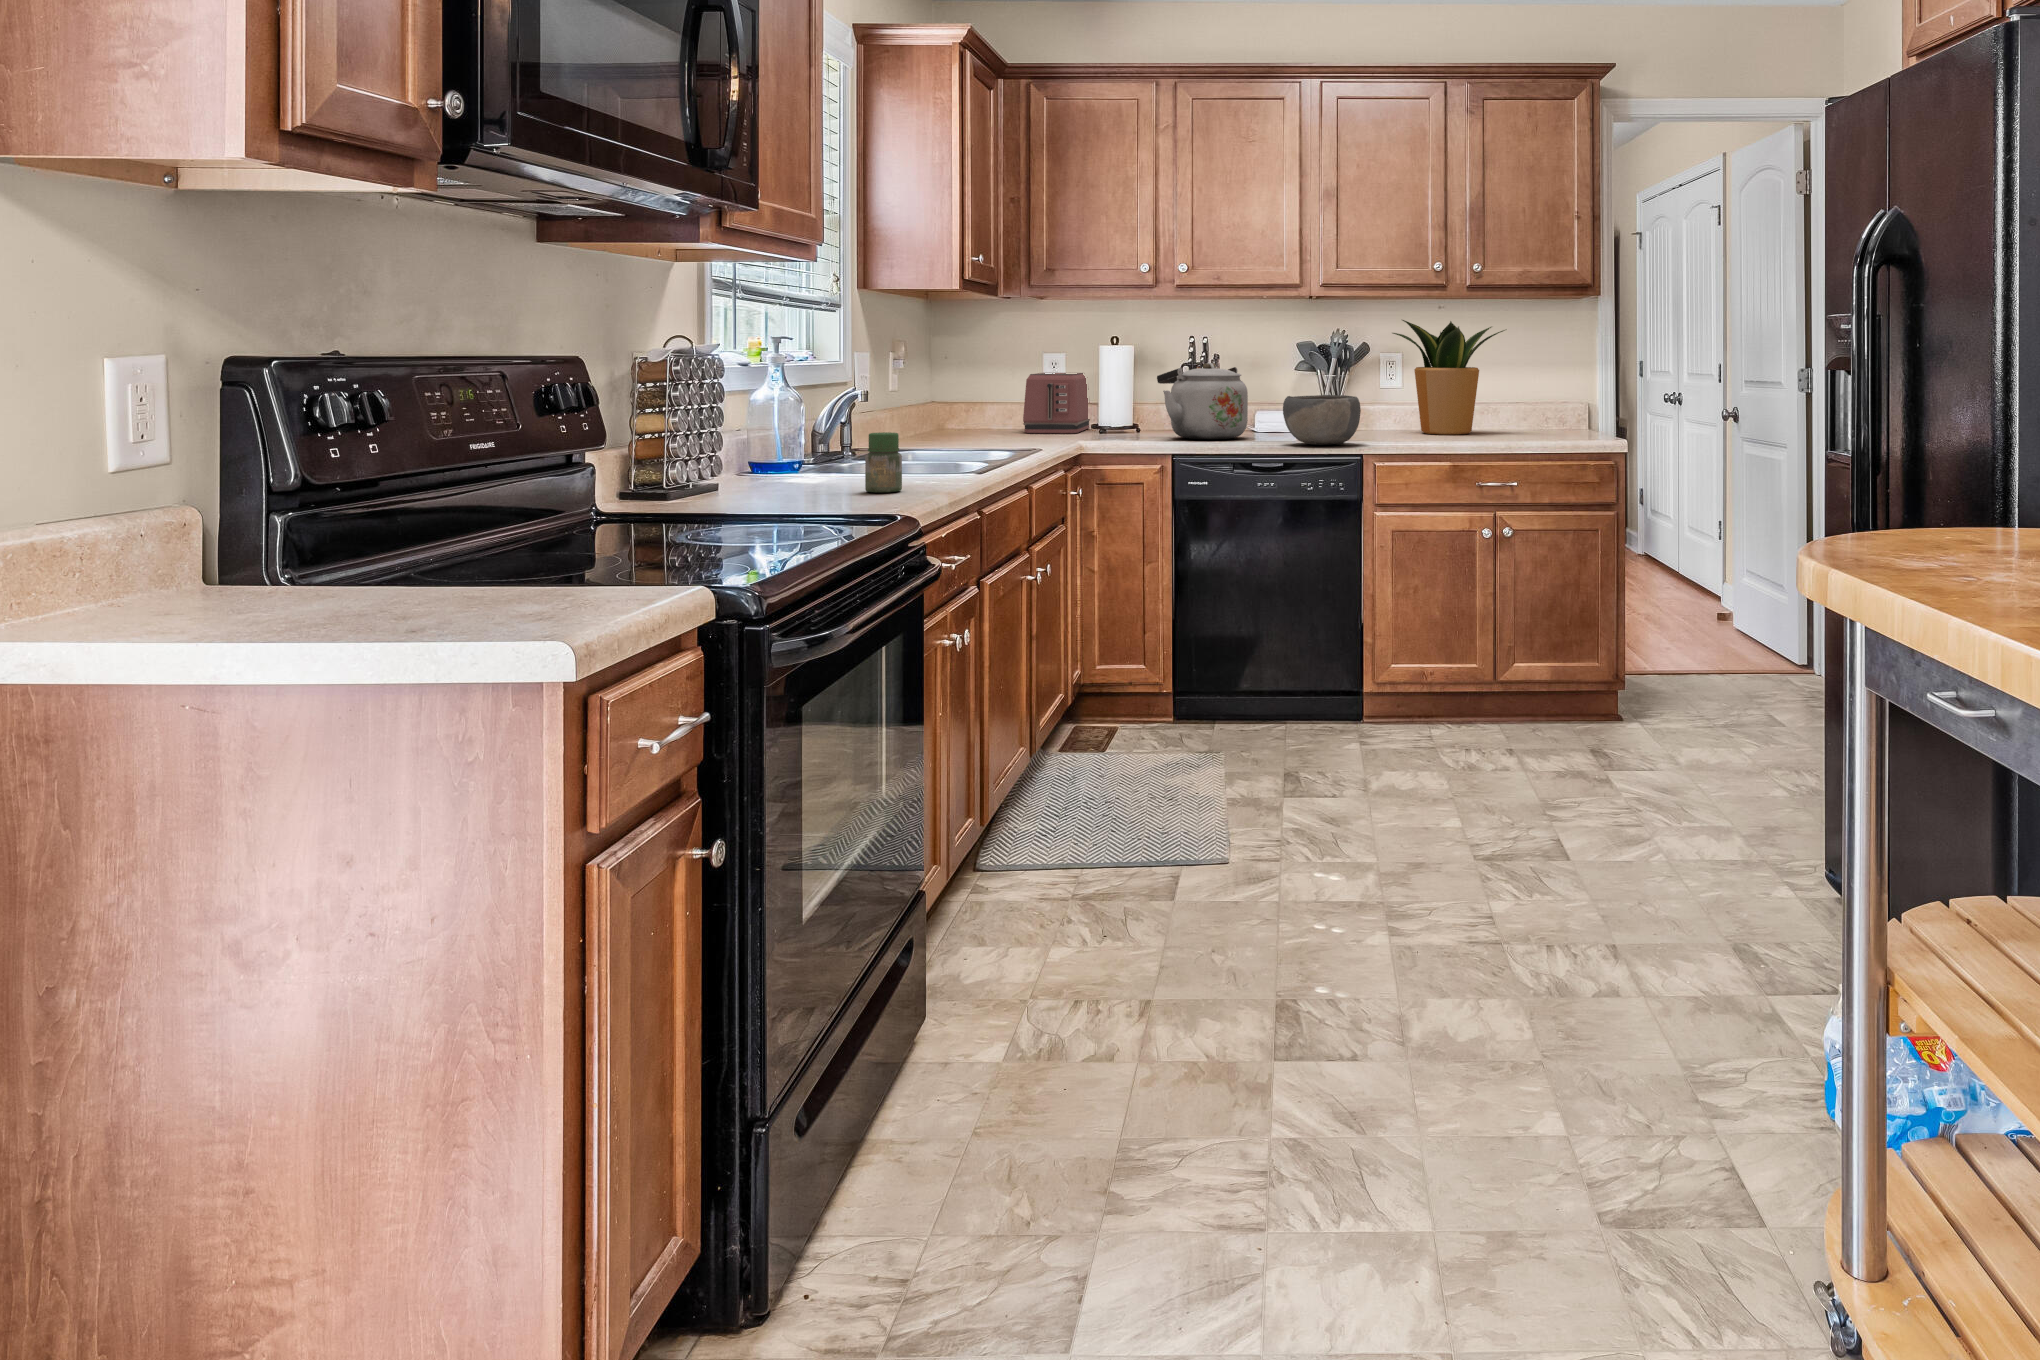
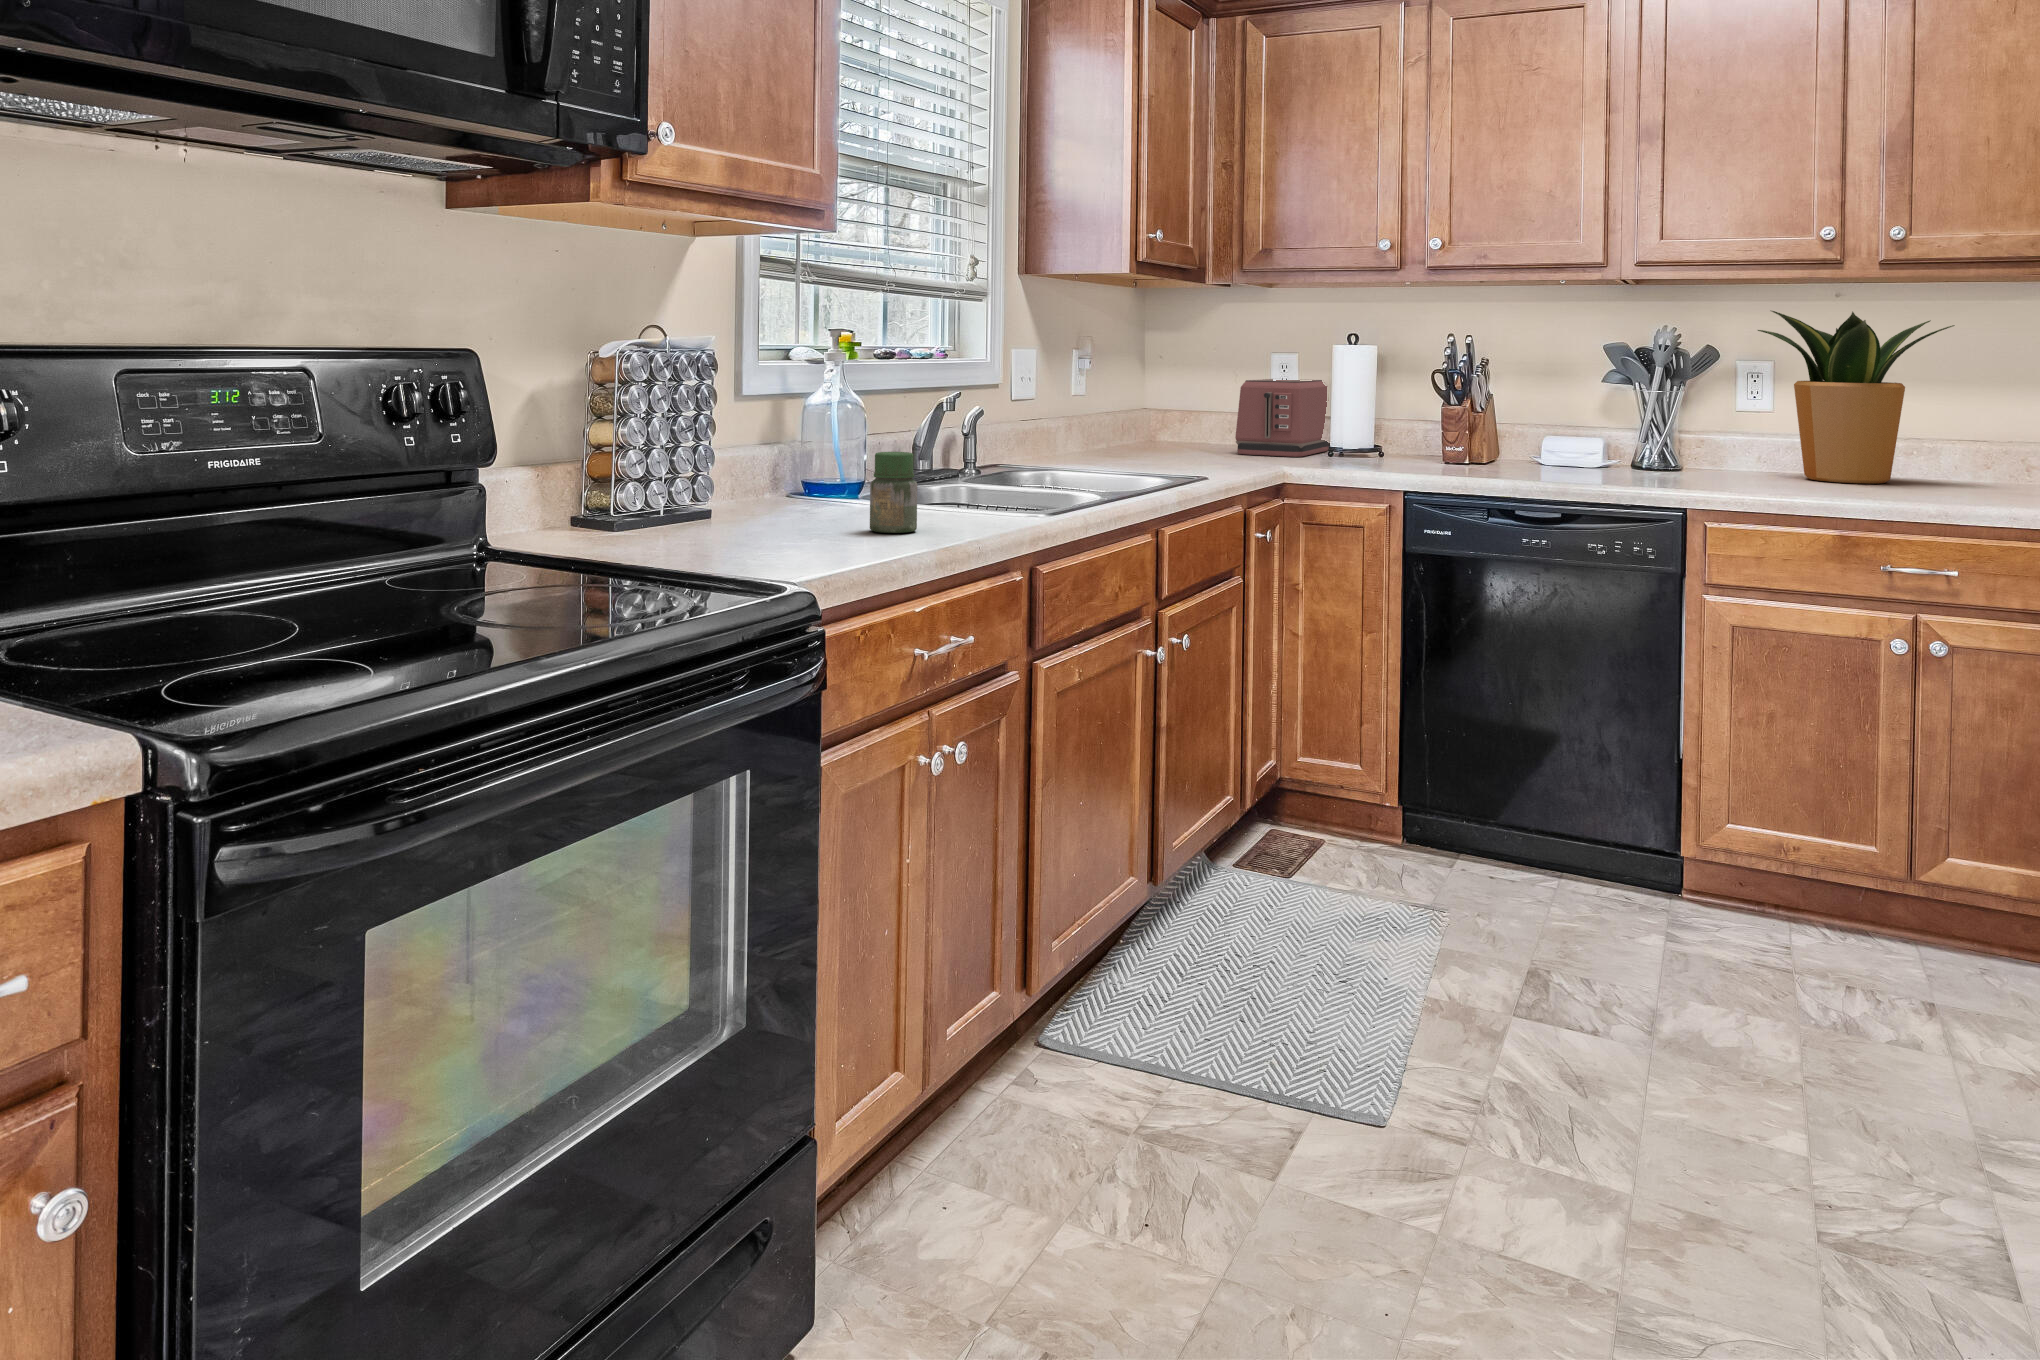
kettle: present [1157,363,1248,439] -> none [1396,369,1521,474]
bowl: present [1283,395,1361,445] -> none [1560,418,1683,491]

